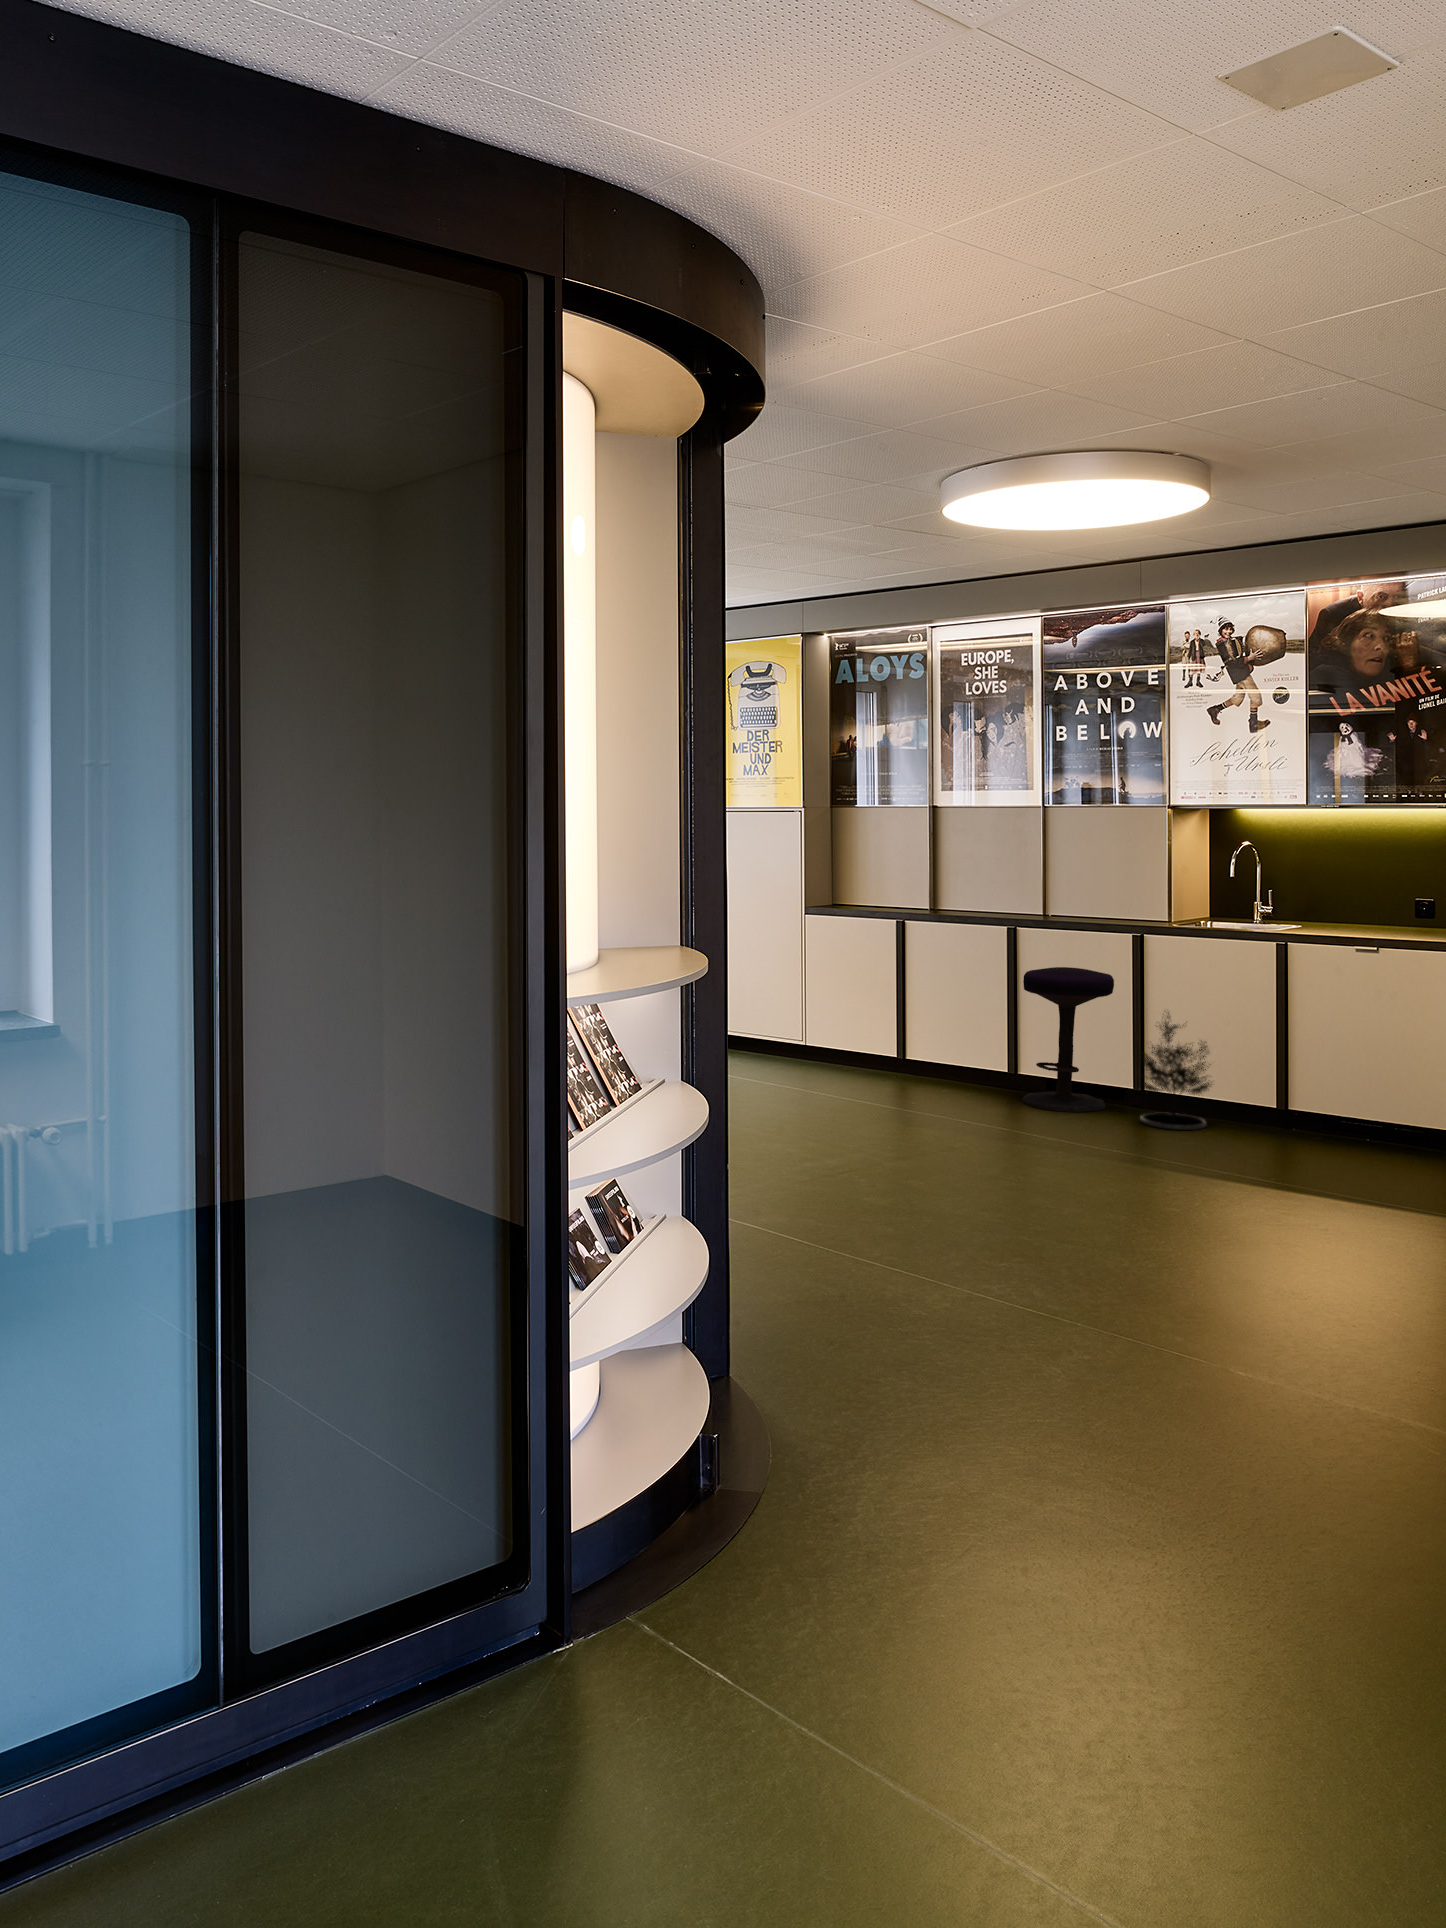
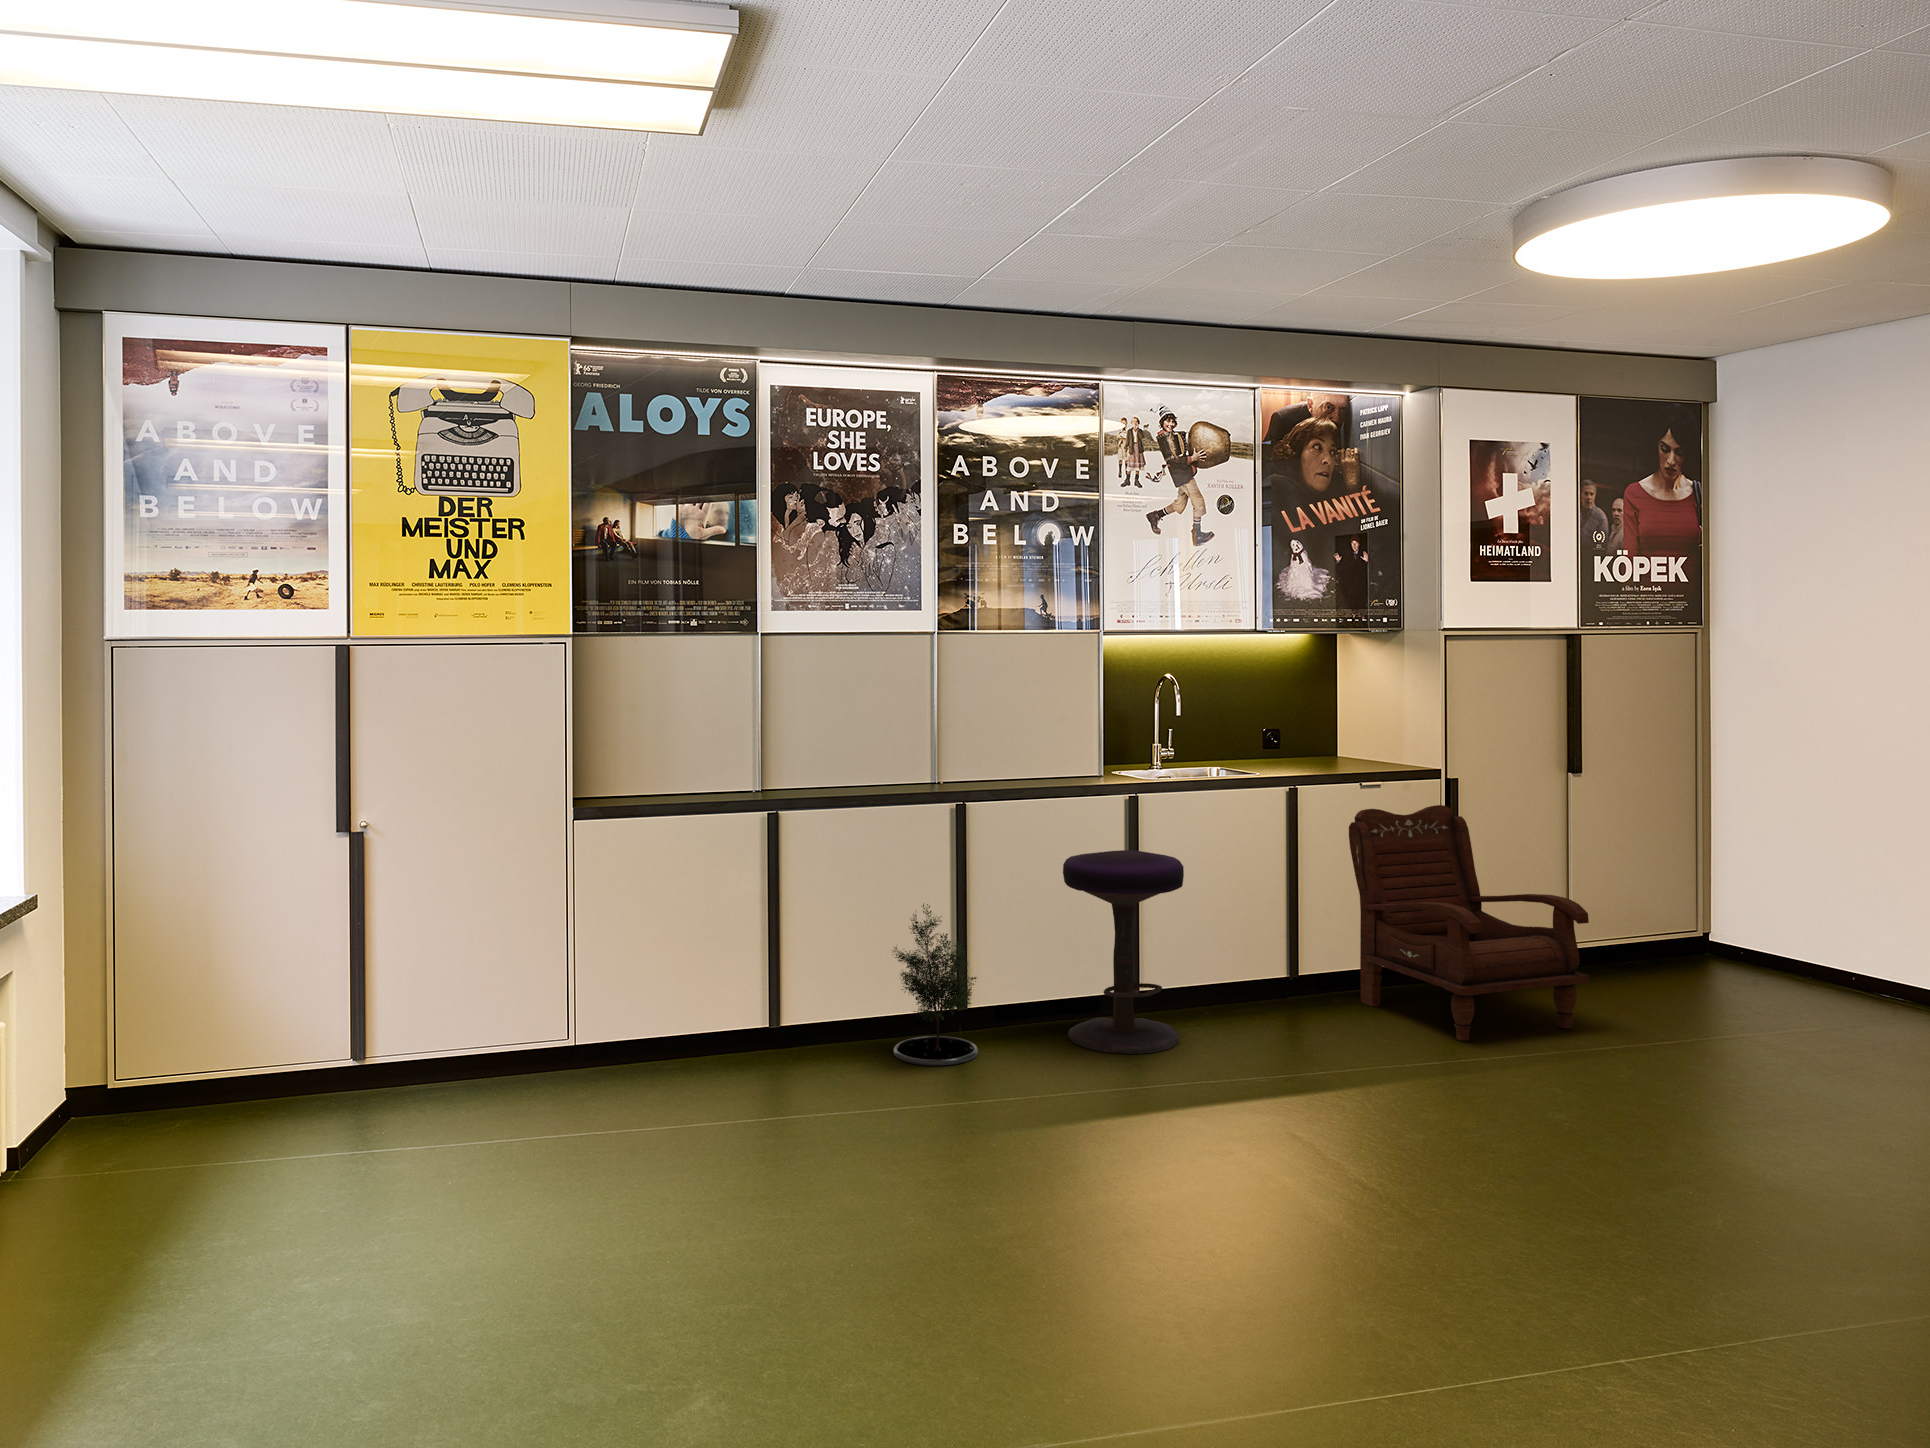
armchair: none [1215,974,1427,1187] -> present [1349,805,1590,1041]
potted tree: present [1139,1011,1211,1130] -> present [892,904,978,1066]

